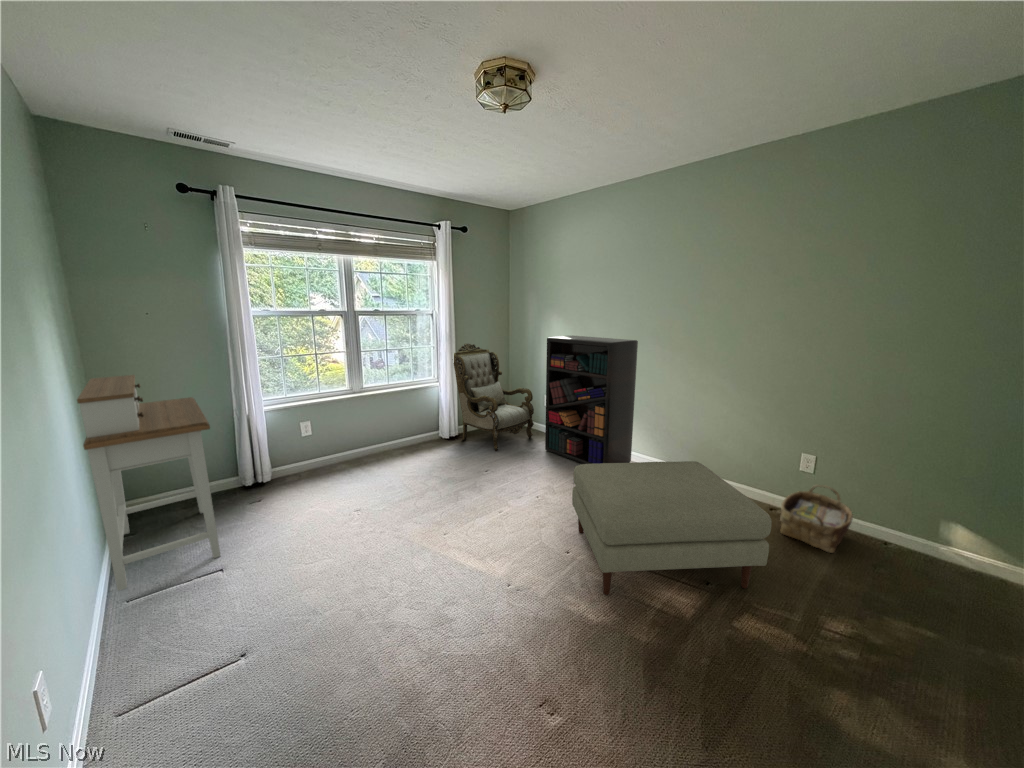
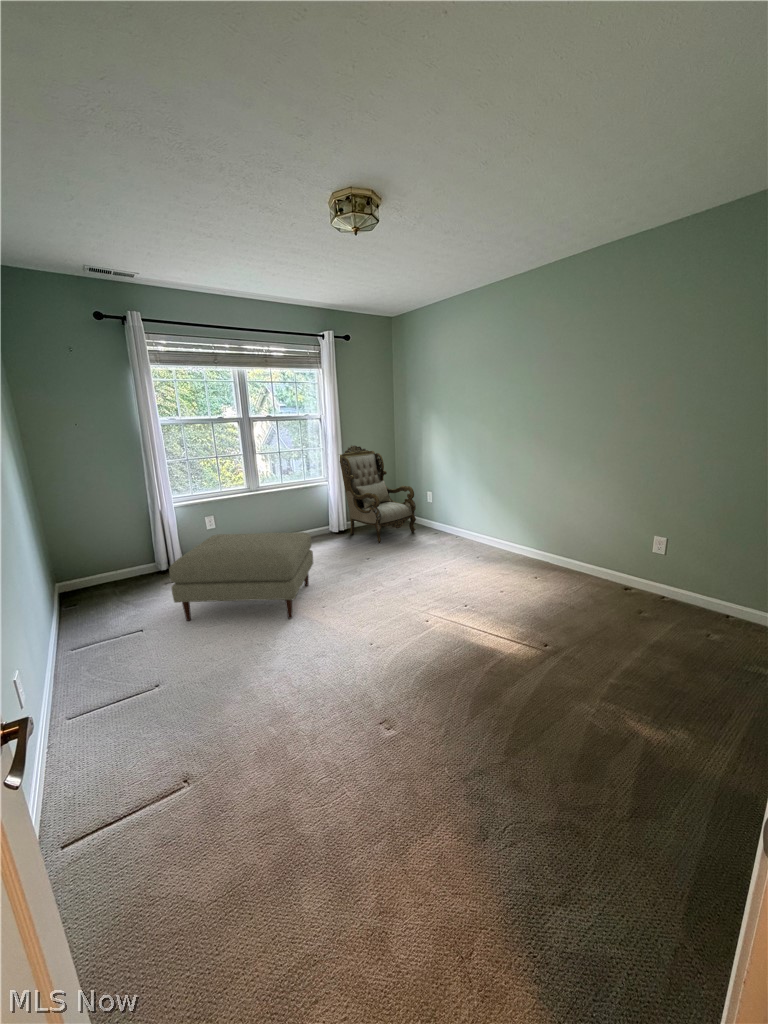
bookshelf: present [545,335,638,464] -> none [423,434,507,560]
desk: present [77,375,220,591] -> none [30,474,142,642]
ottoman: present [572,461,772,595] -> present [169,532,313,621]
woven basket: present [780,485,853,553] -> none [627,564,694,624]

